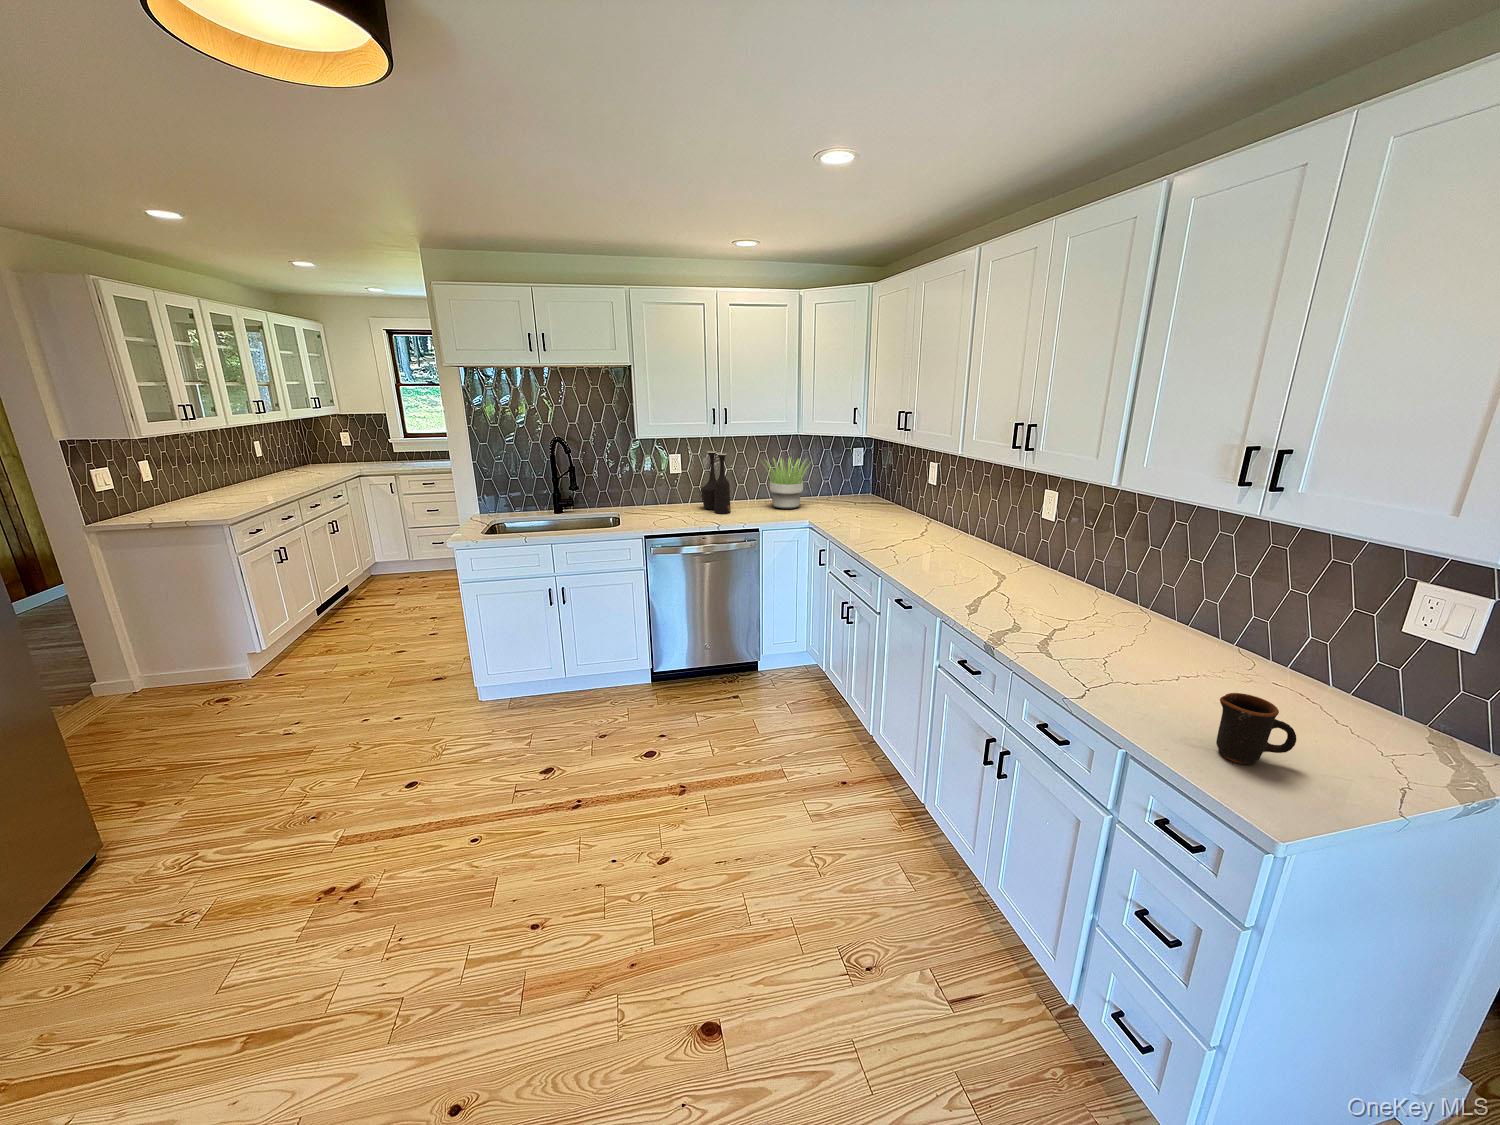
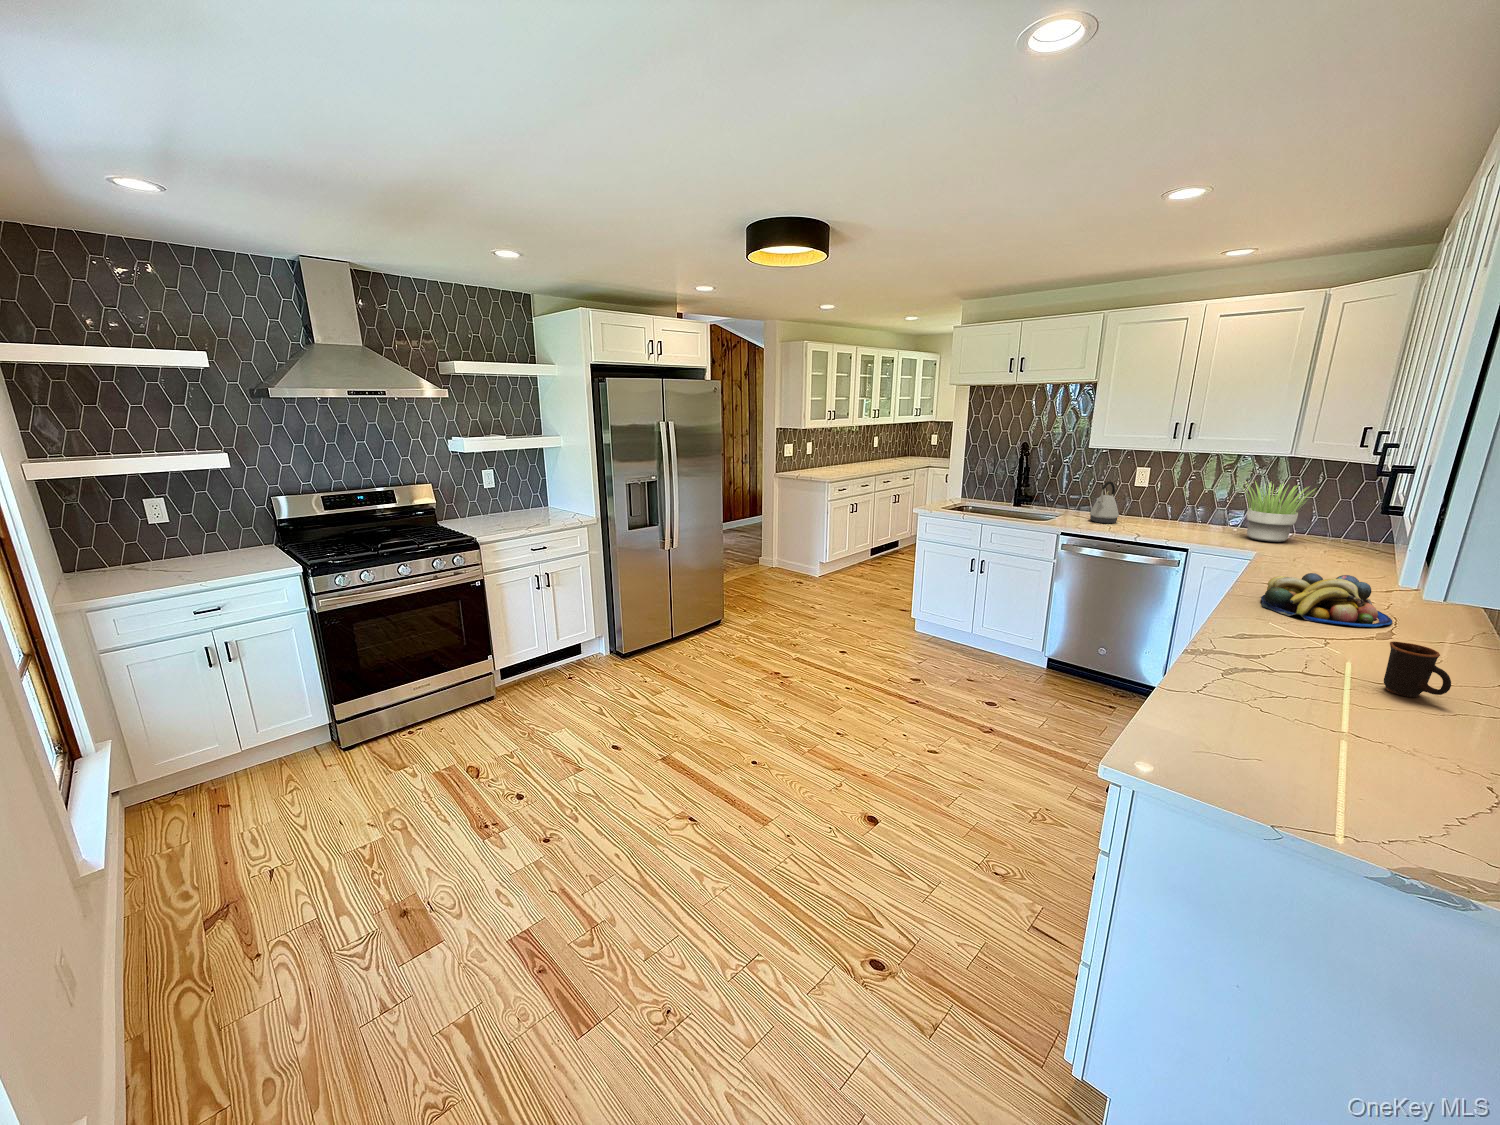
vase: present [701,451,731,514] -> none [1160,467,1192,532]
kettle: none [646,473,673,517] -> present [1090,481,1119,523]
fruit bowl: none [895,530,981,576] -> present [1261,573,1392,627]
mug: present [1216,693,1296,765] -> present [1384,641,1451,697]

